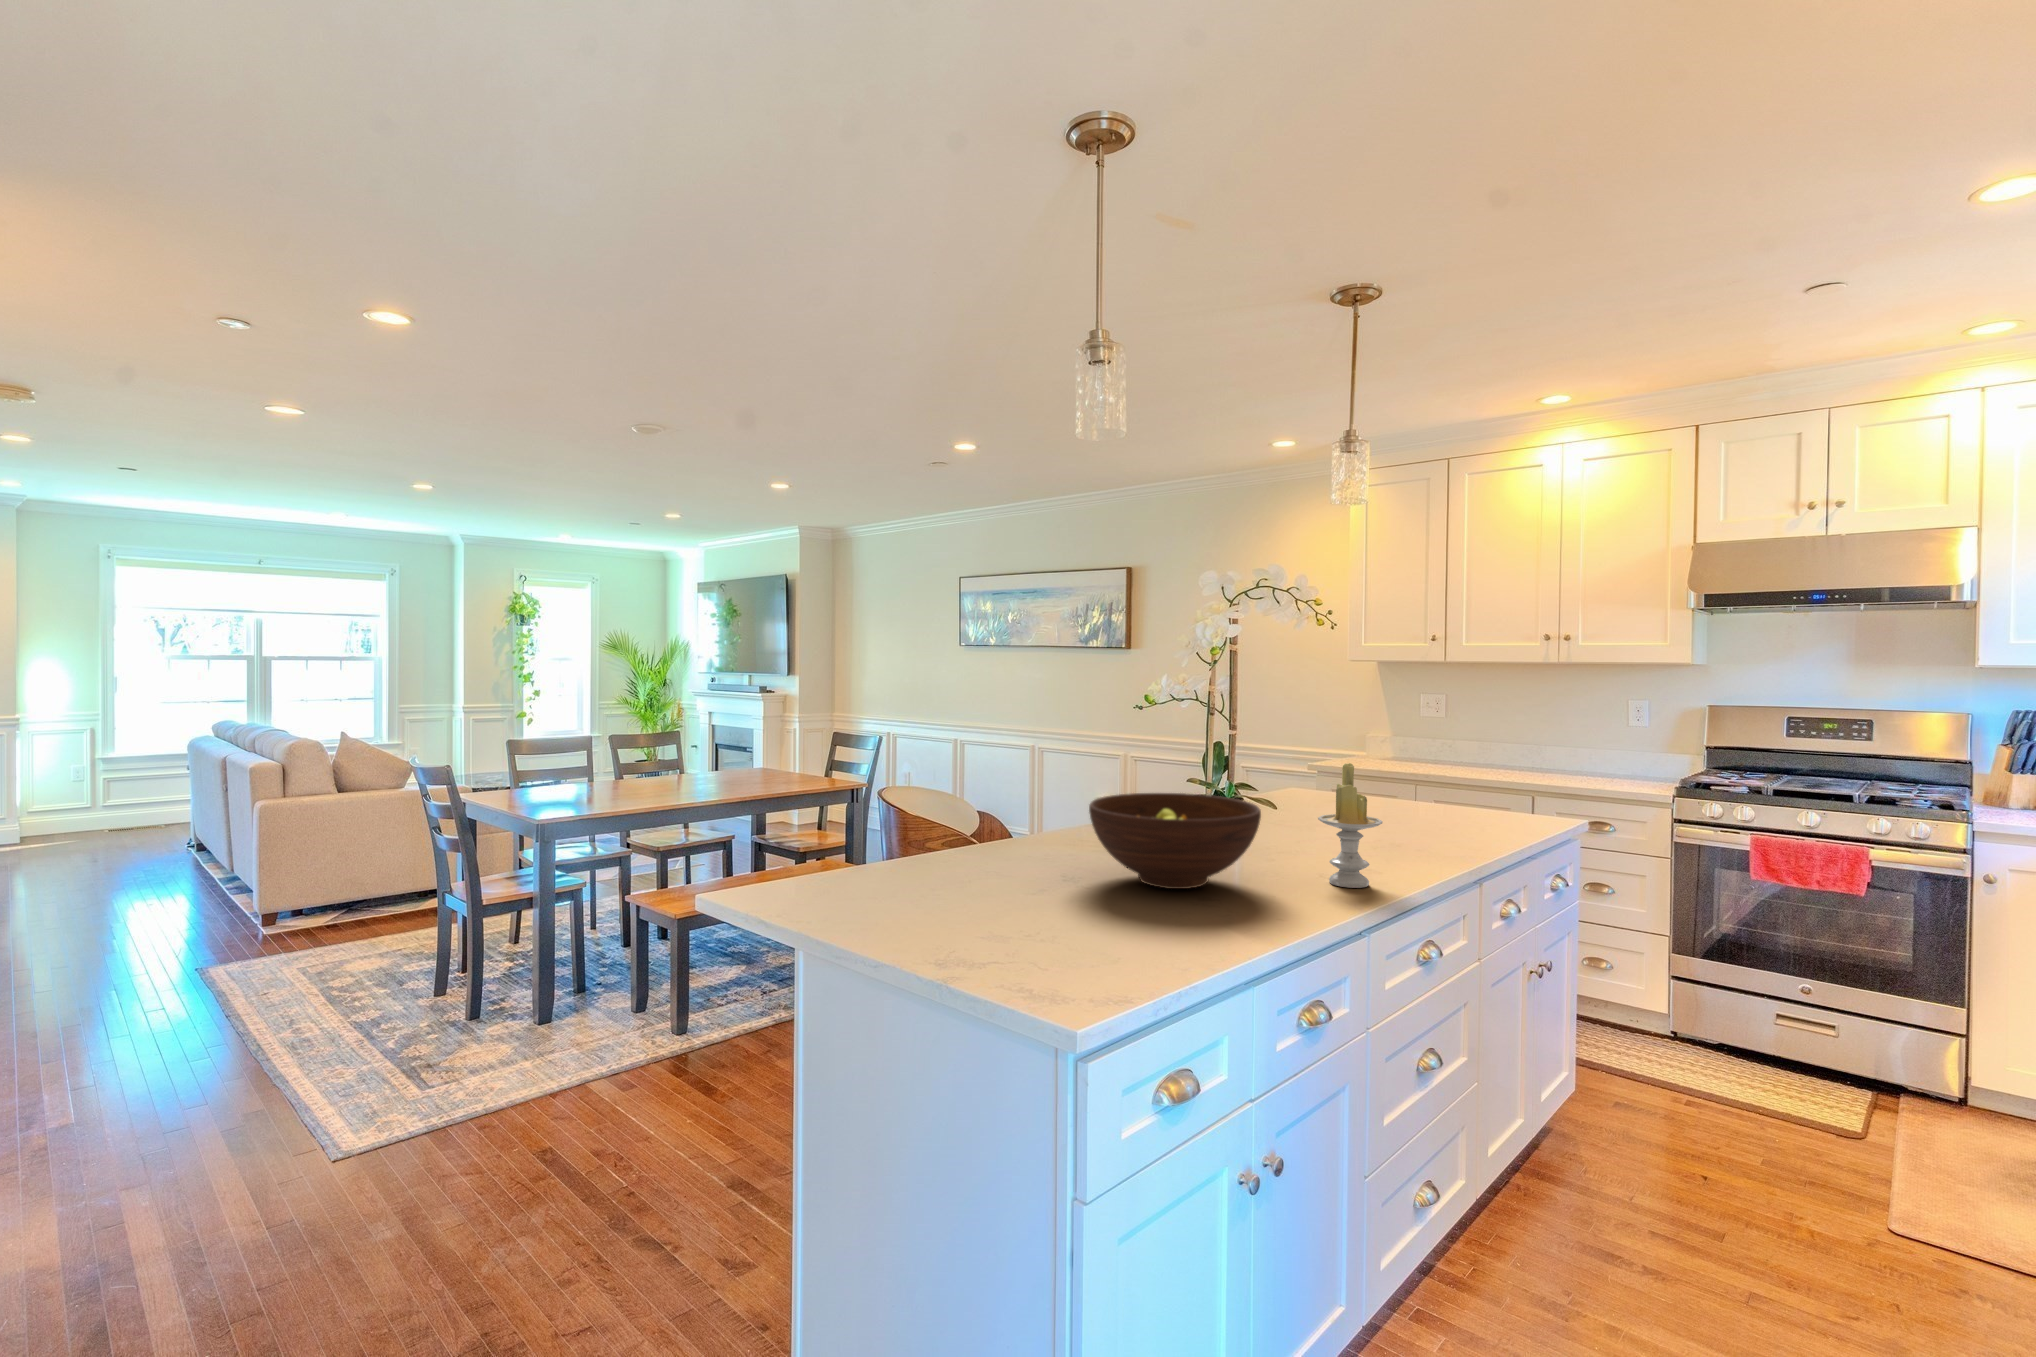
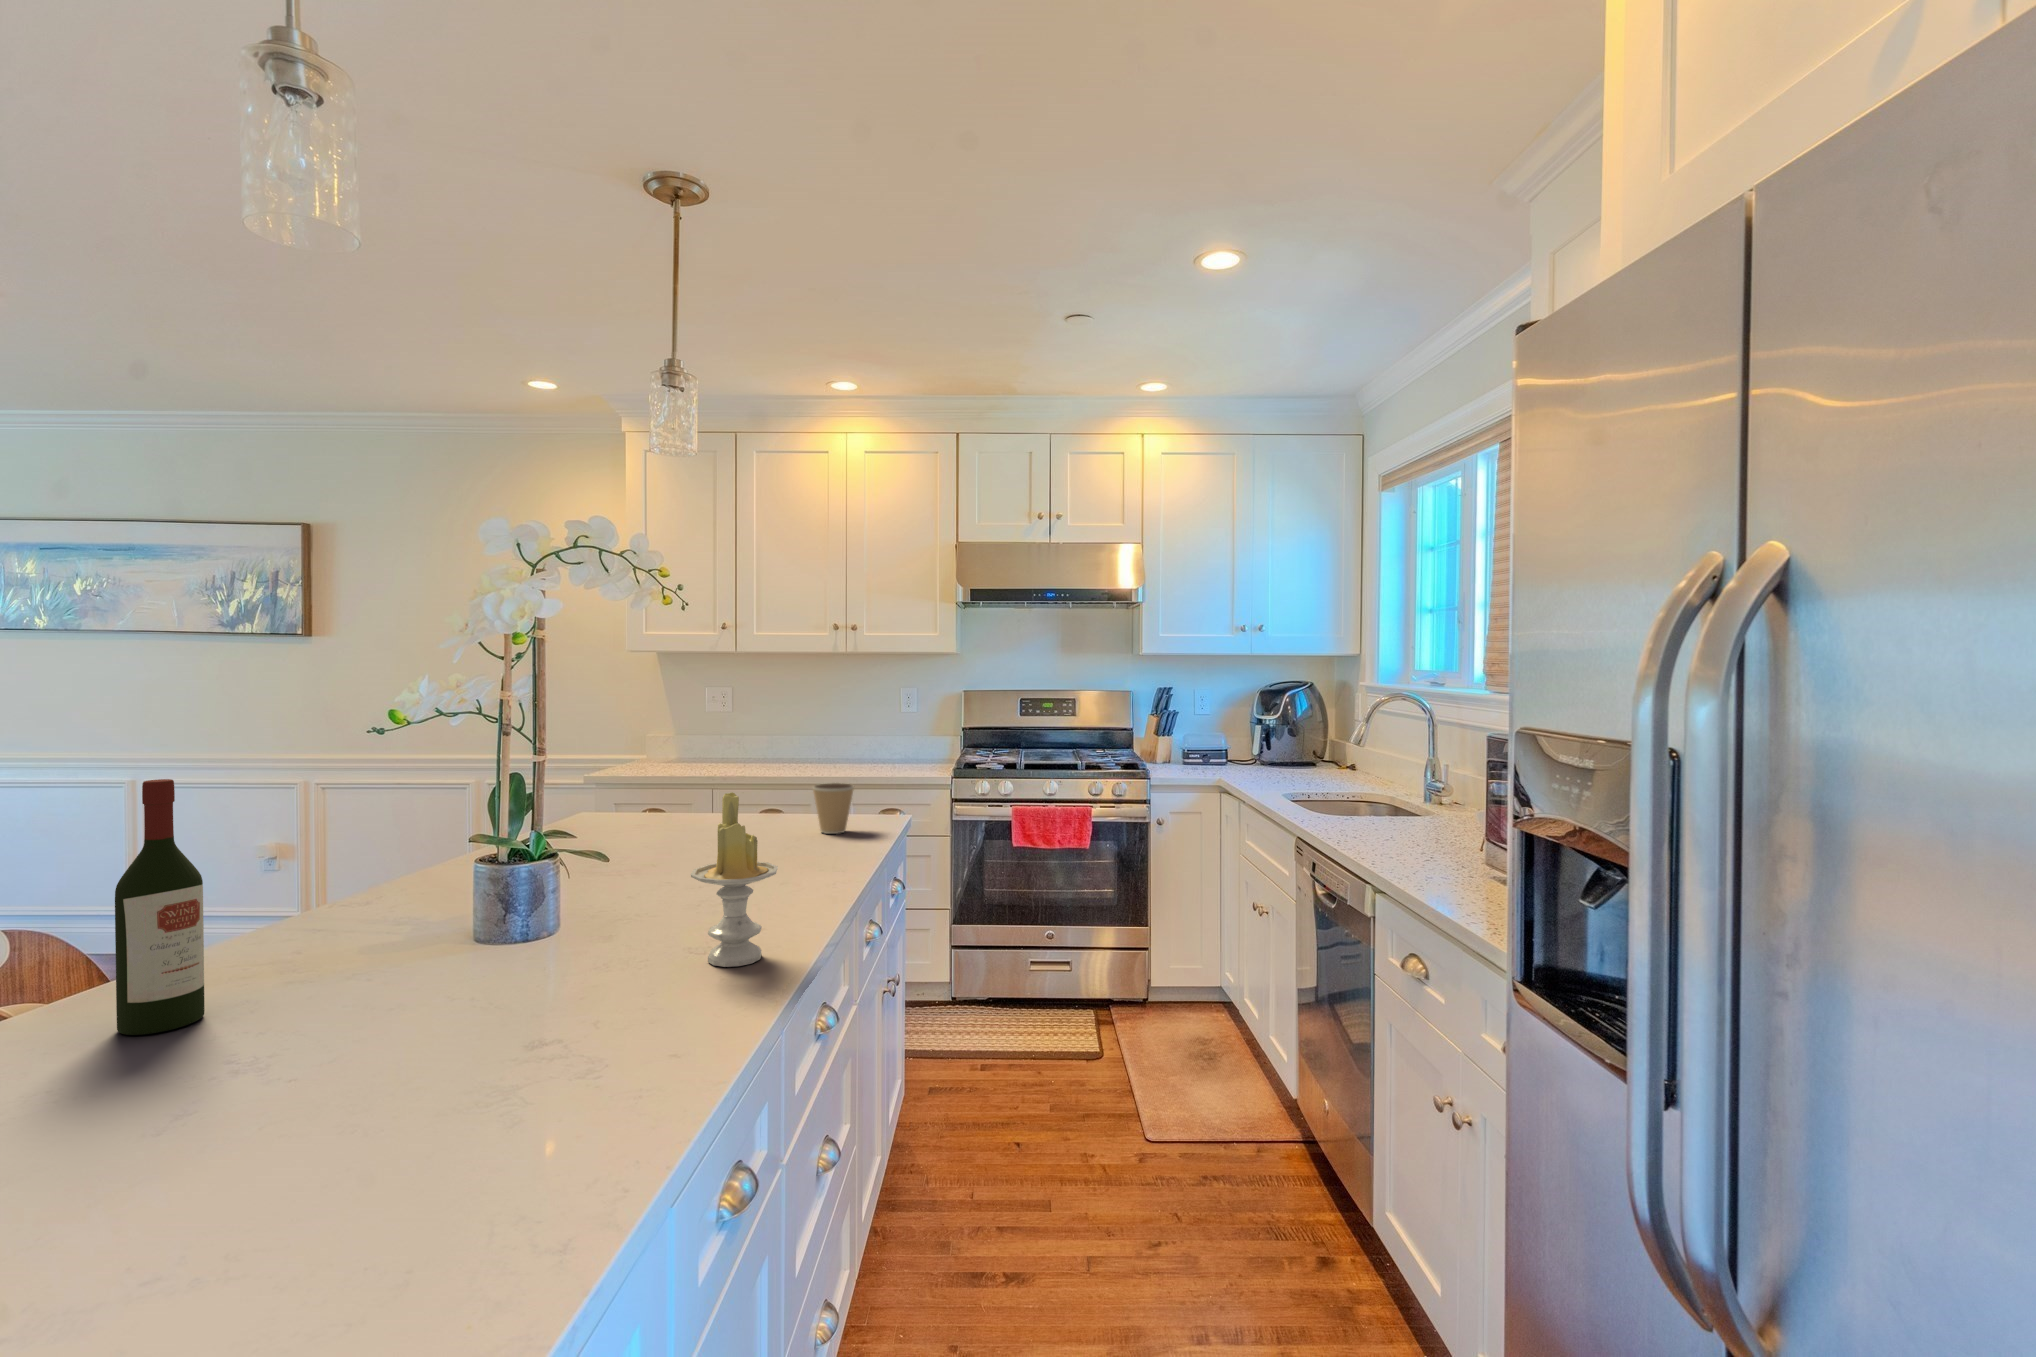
wine bottle: none [1026,727,1060,858] -> present [115,779,205,1035]
coffee cup: none [1473,780,1515,825] -> present [813,783,854,834]
fruit bowl: present [1089,793,1261,889] -> none [280,864,617,1047]

